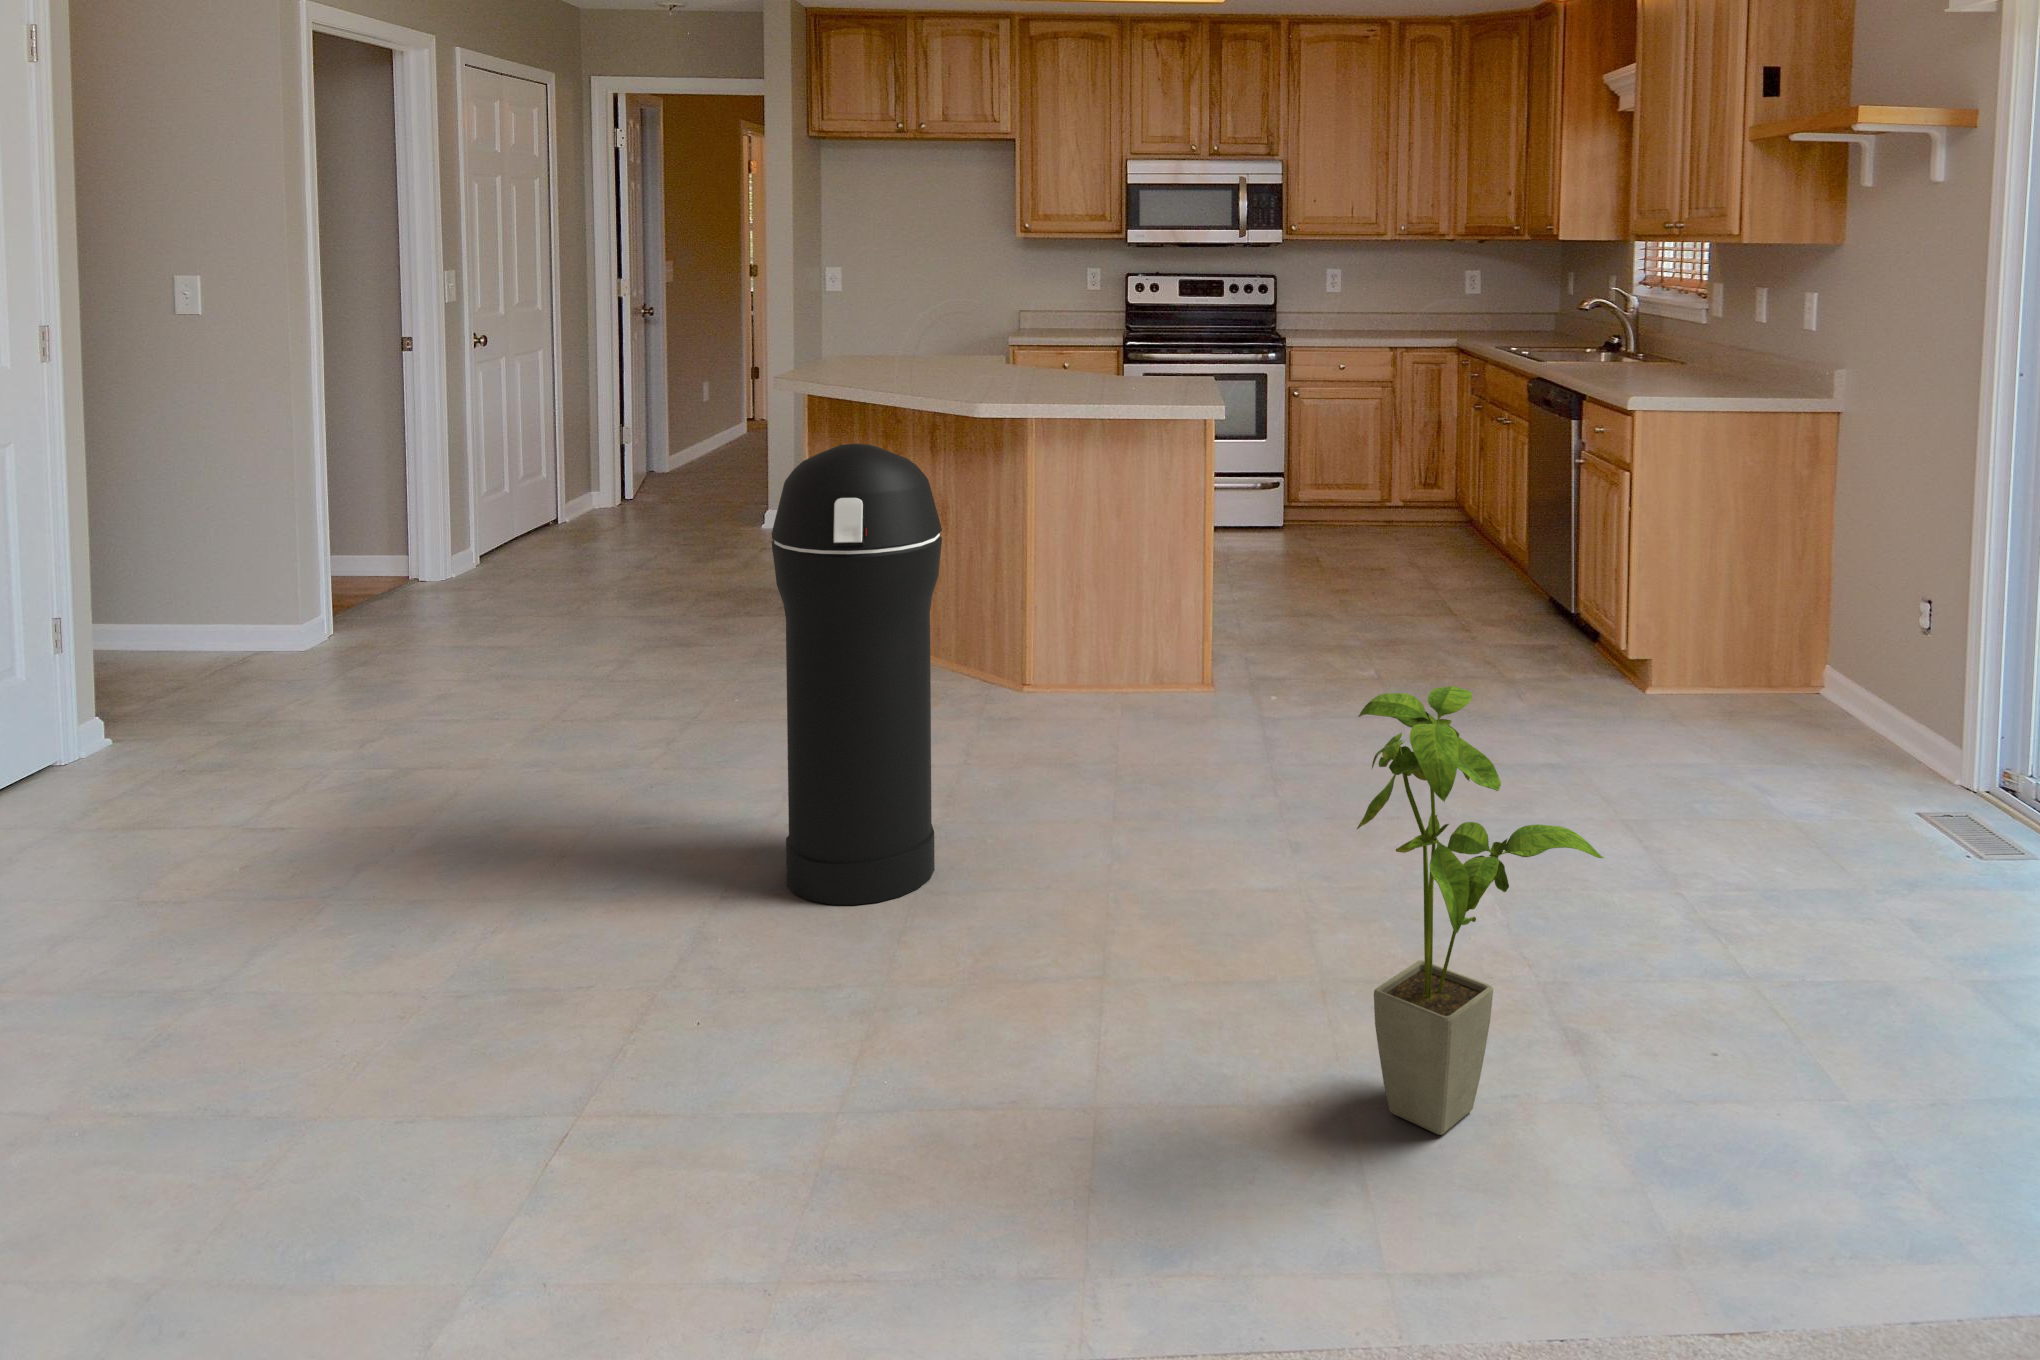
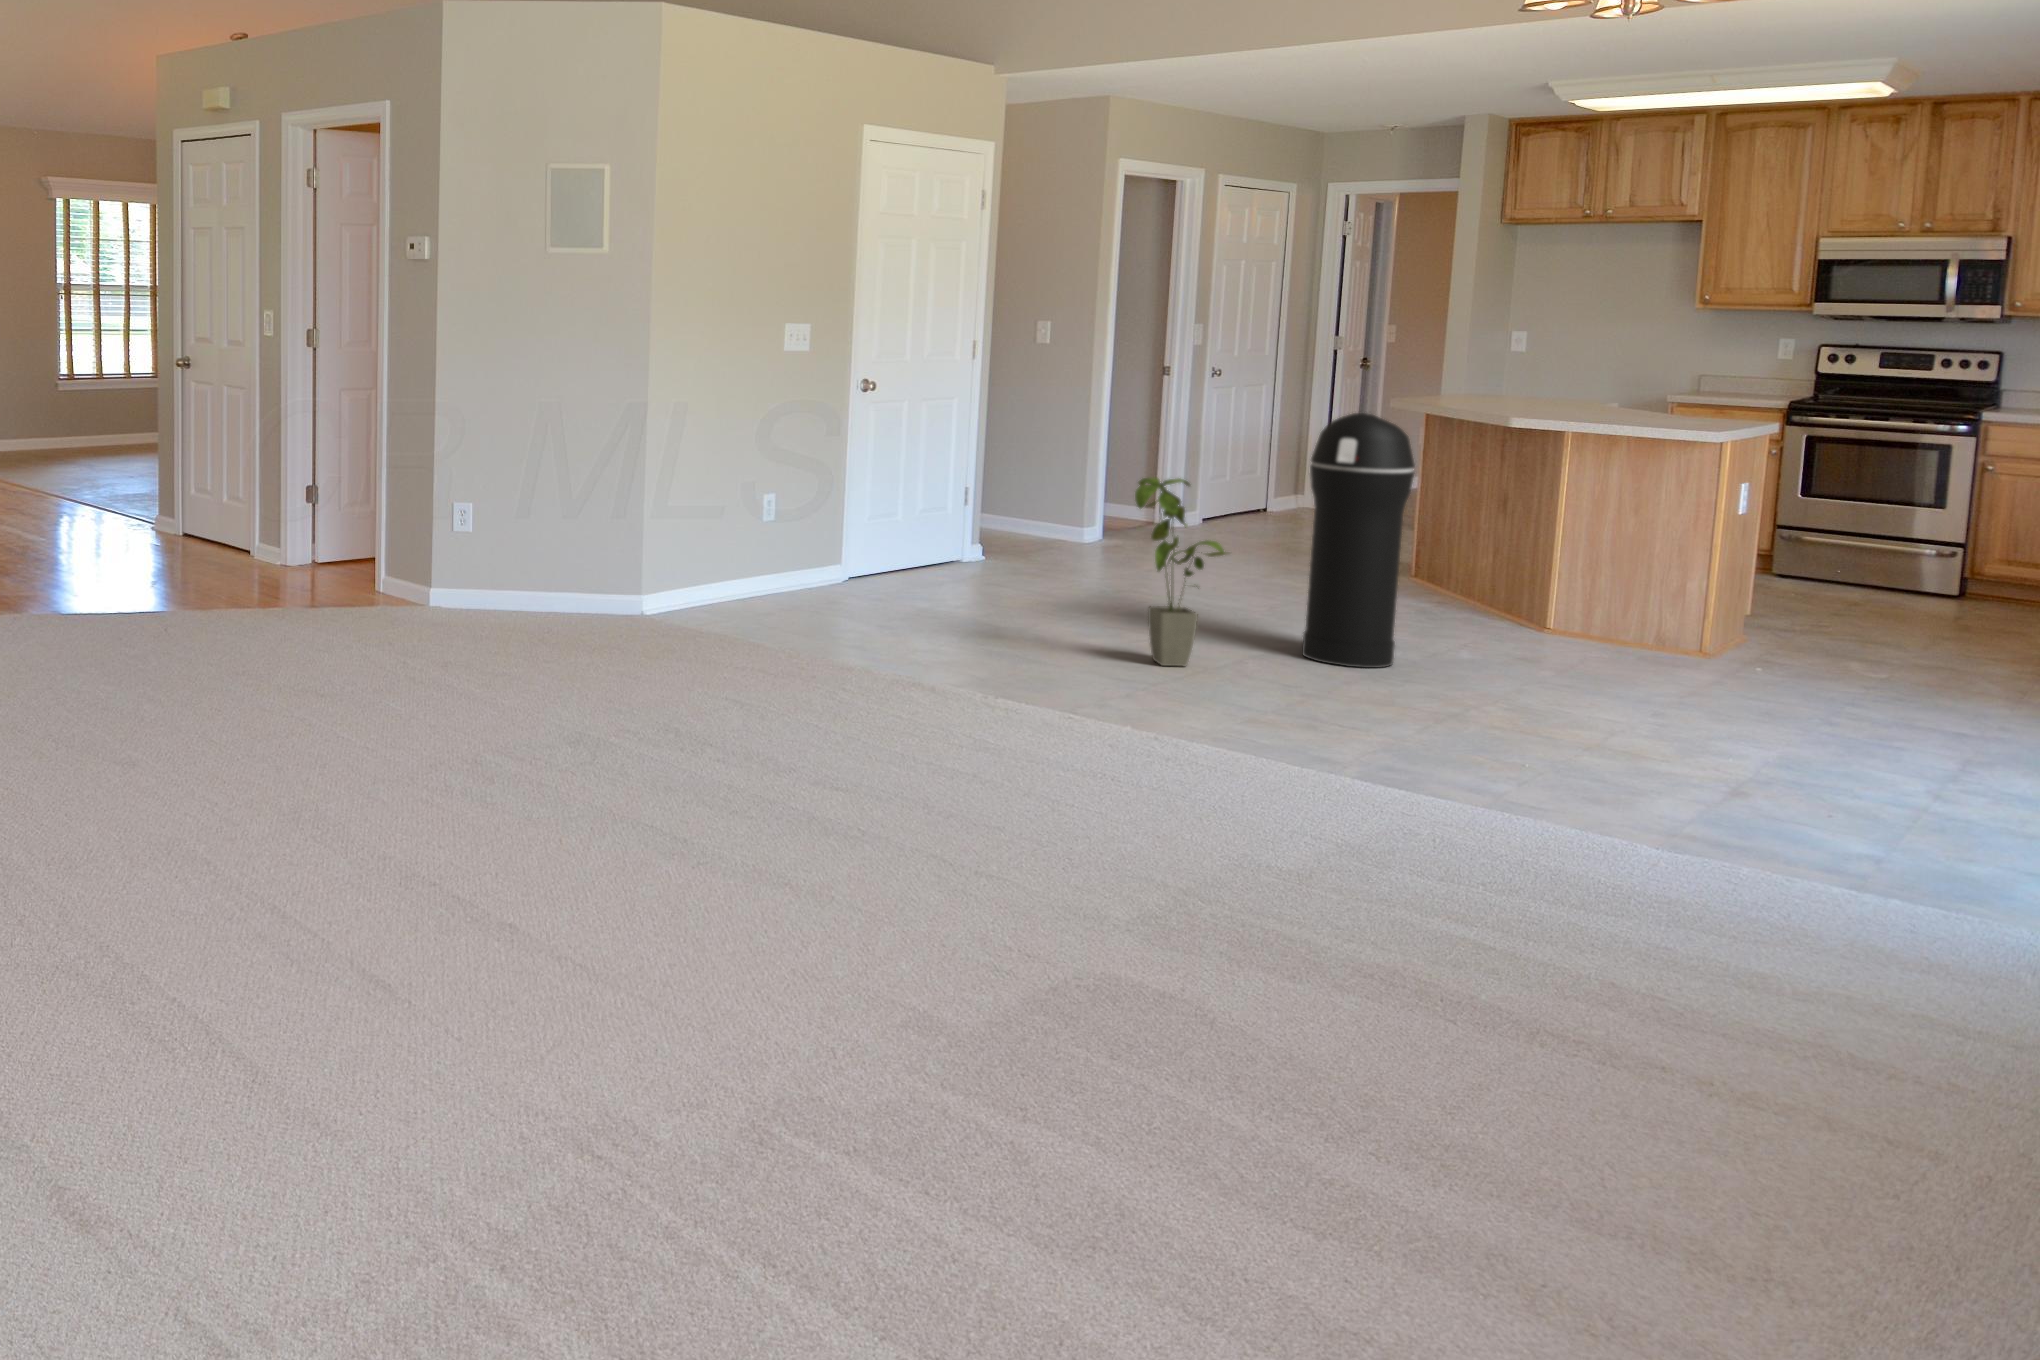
house plant: present [1357,686,1604,1135] -> present [1135,477,1227,667]

